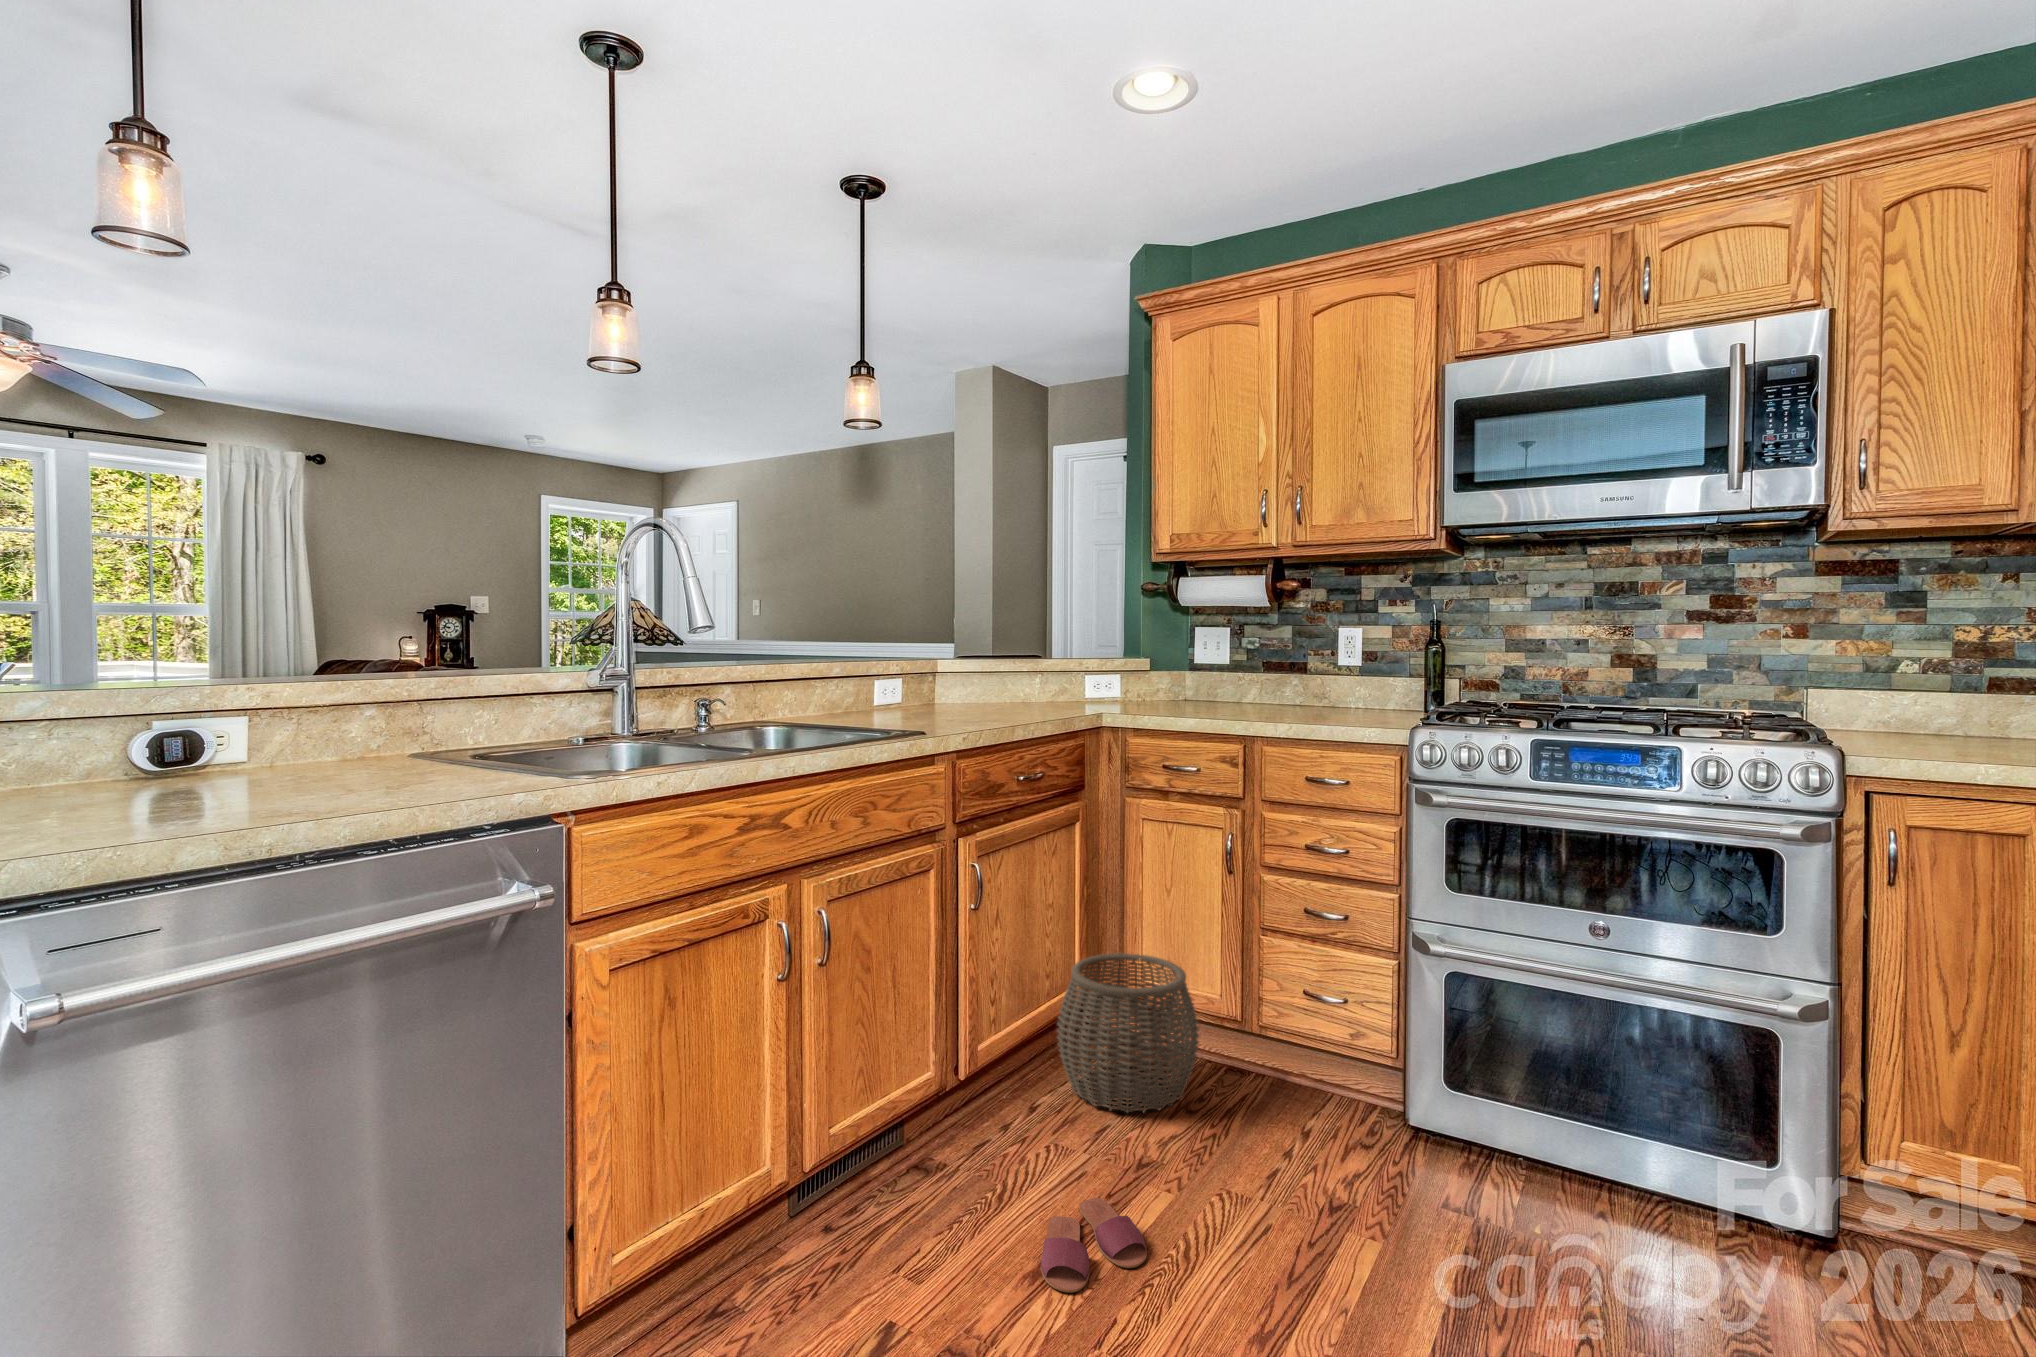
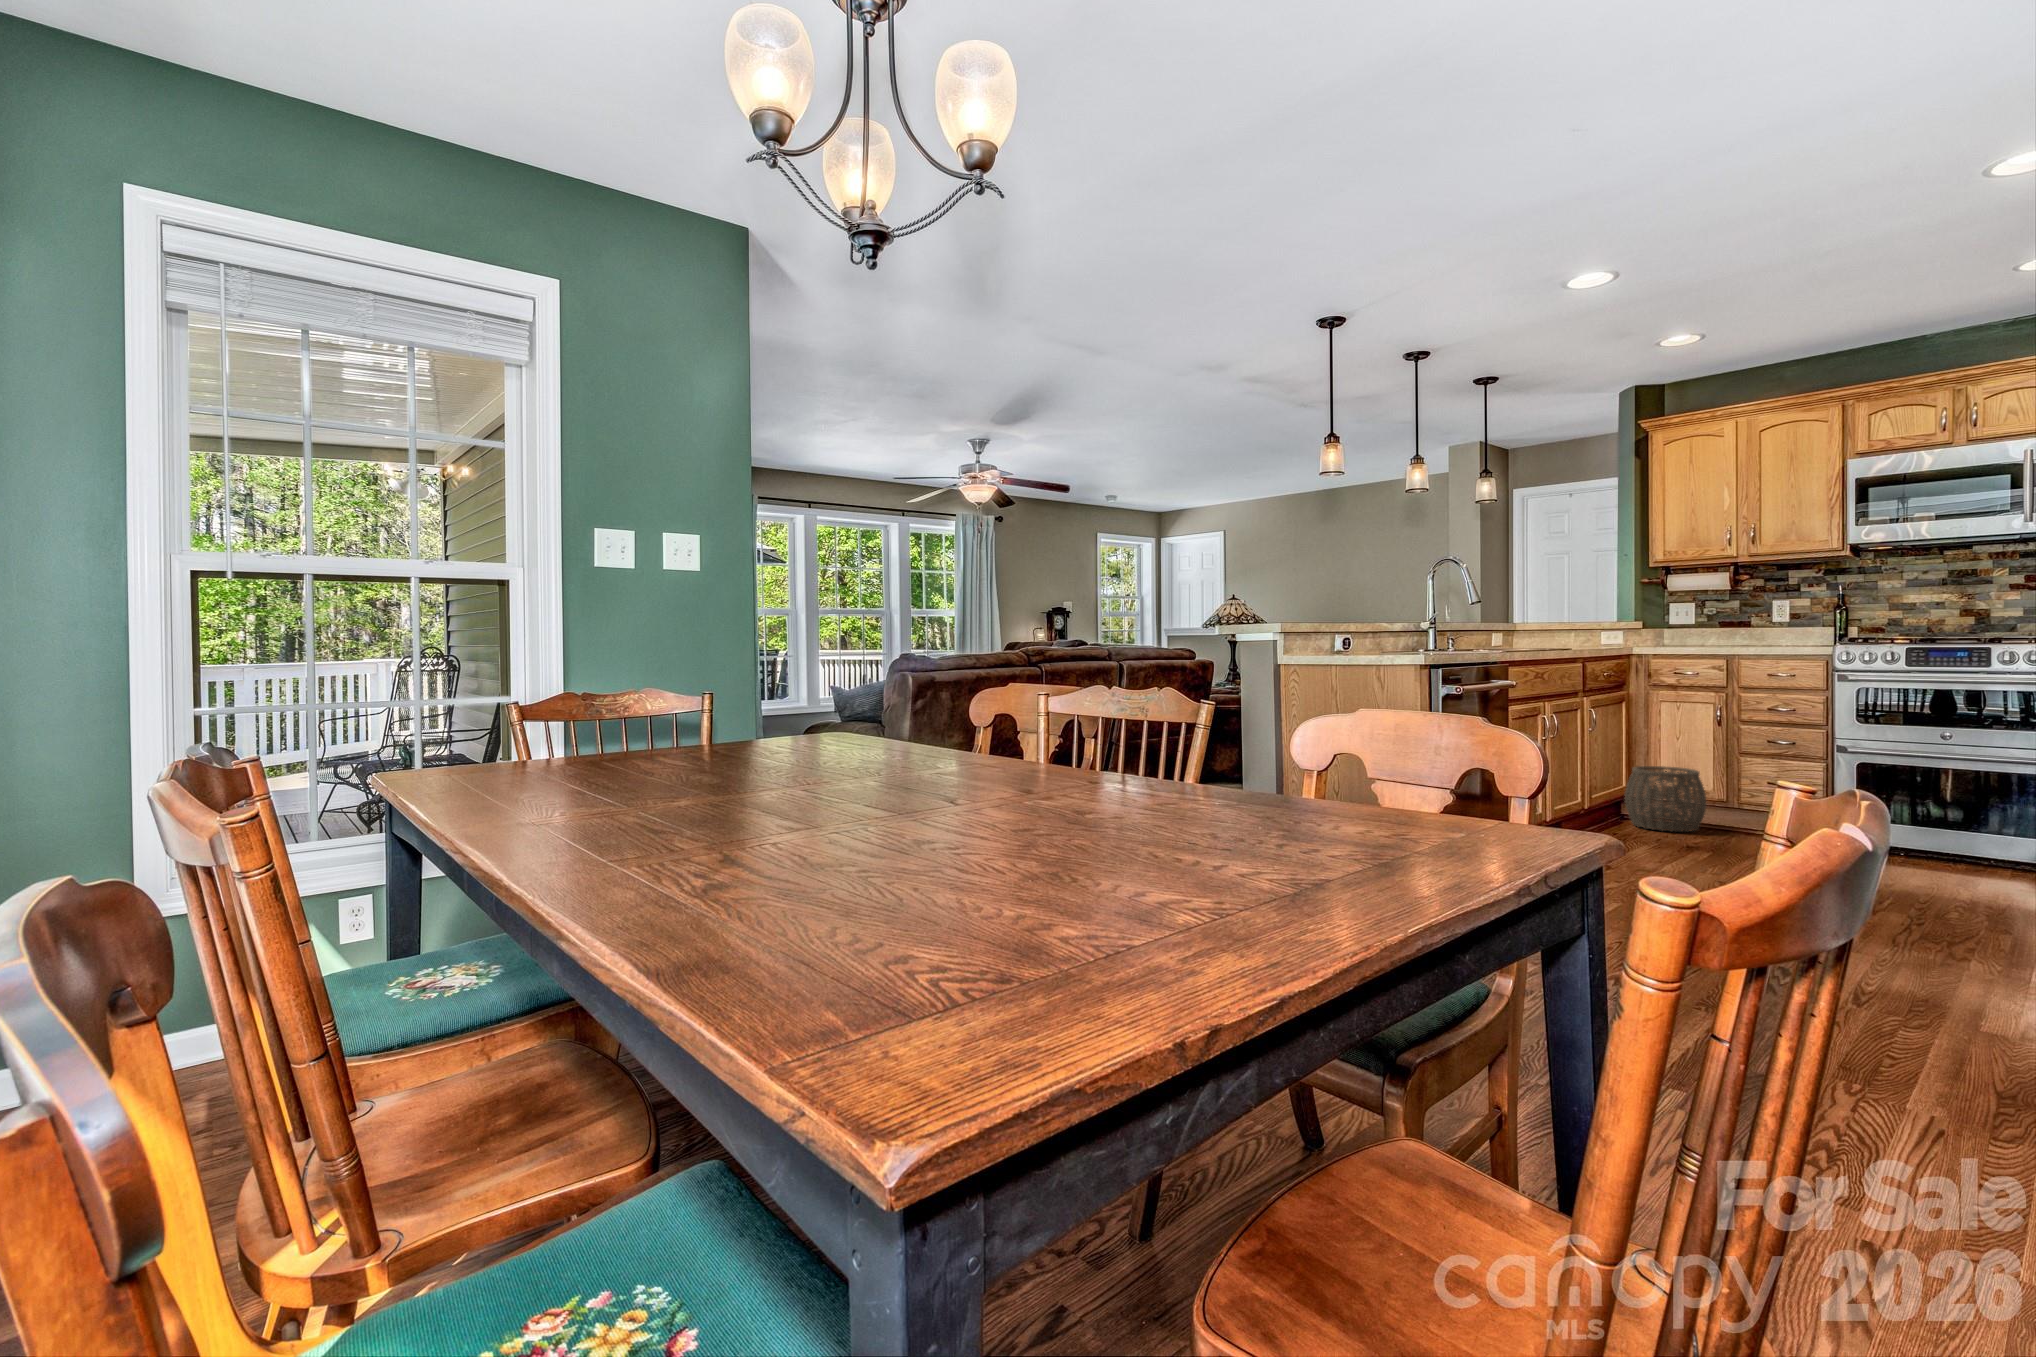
slippers: present [1041,1198,1147,1293] -> none [1659,844,1712,859]

